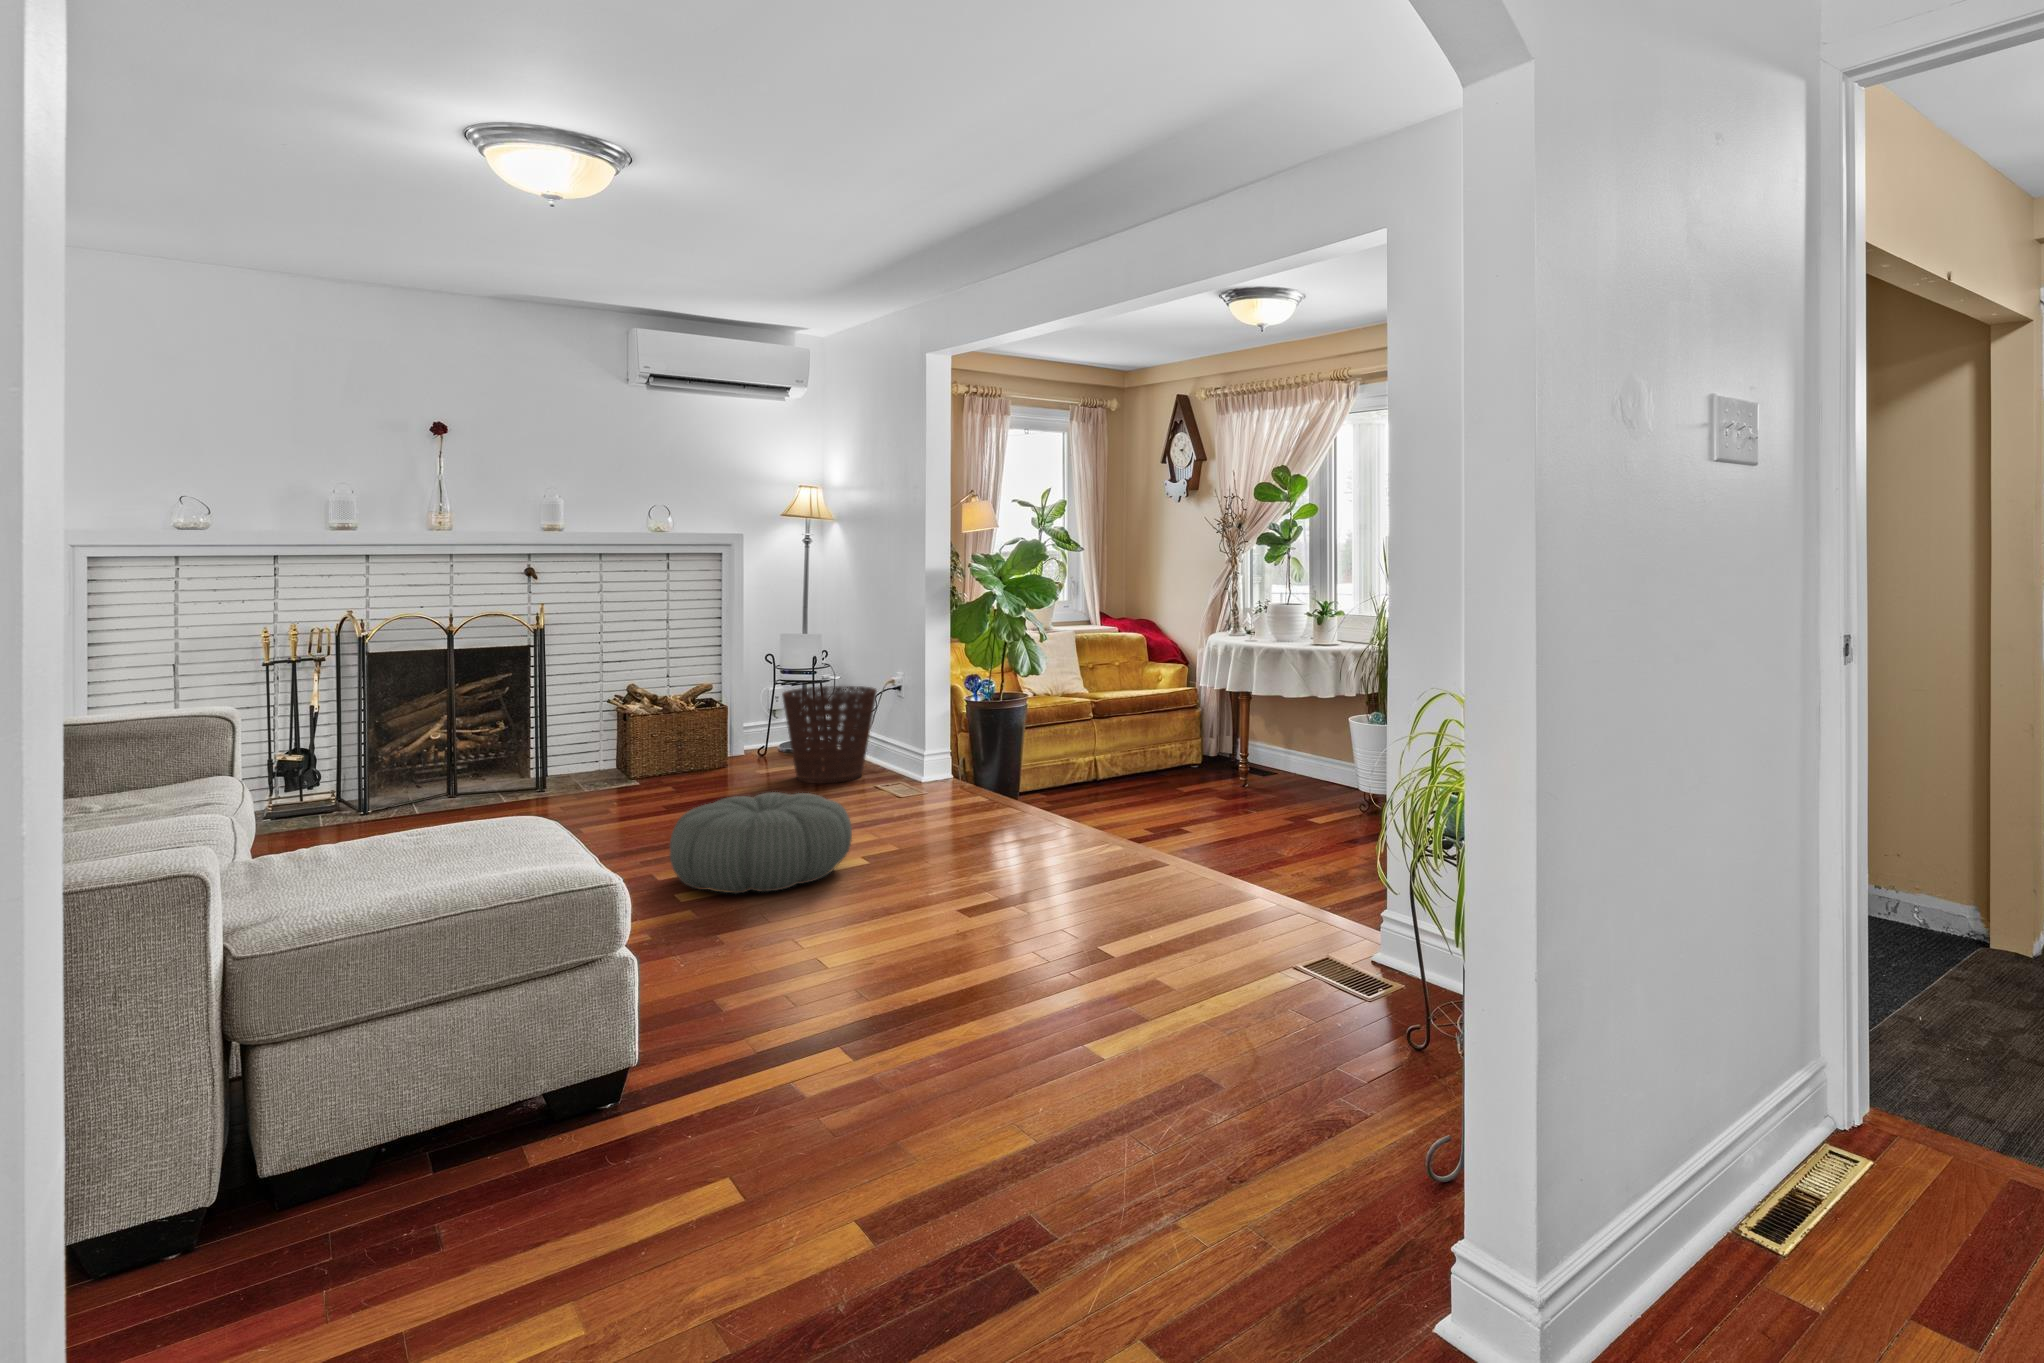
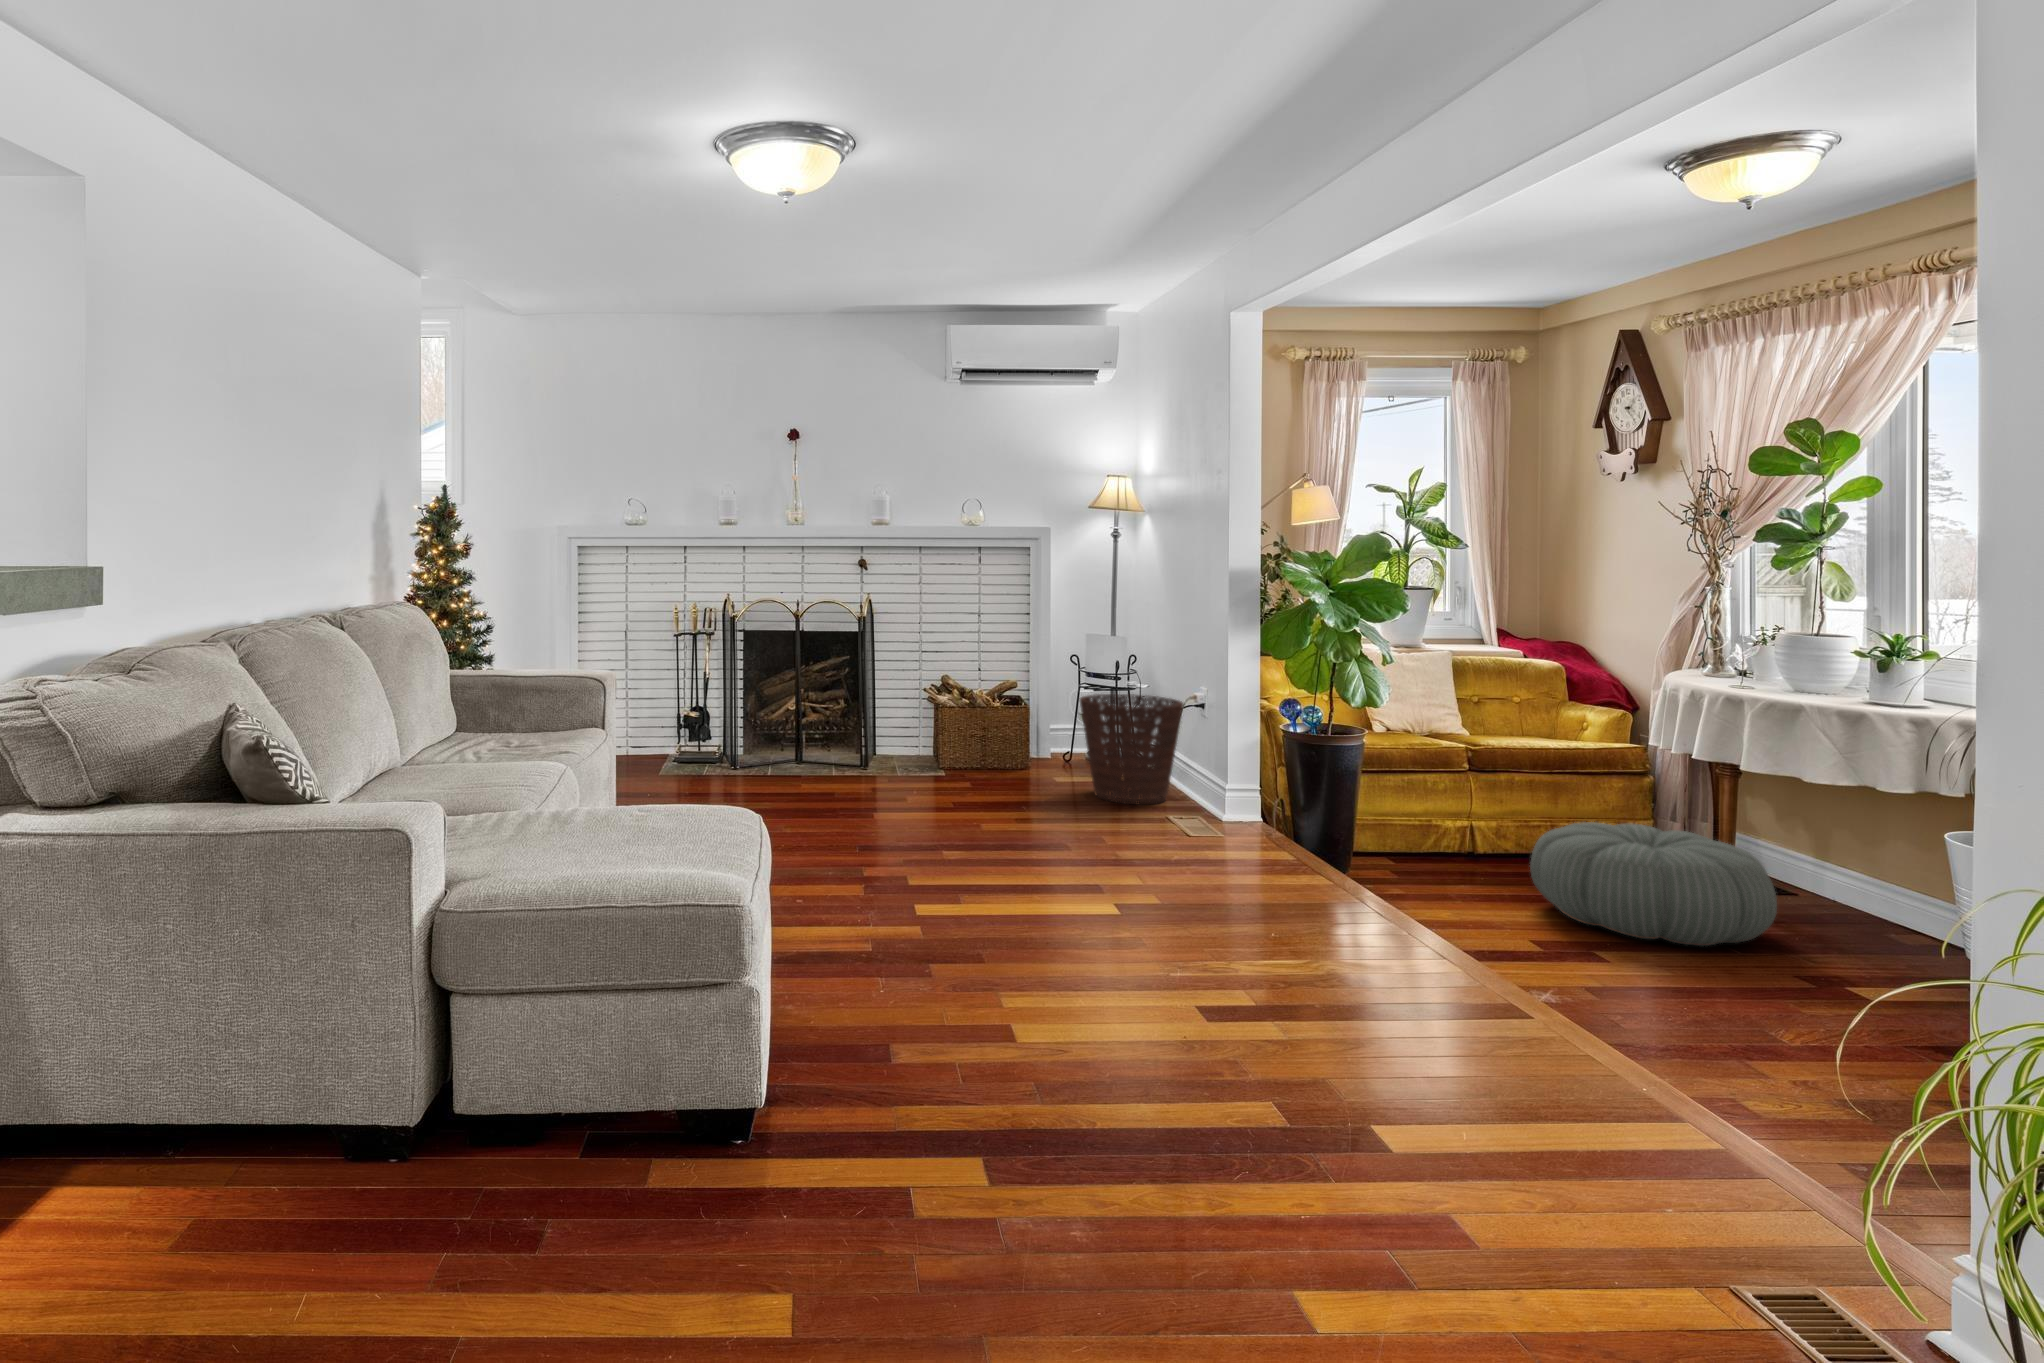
pouf: present [670,792,852,893] -> present [1530,822,1777,946]

